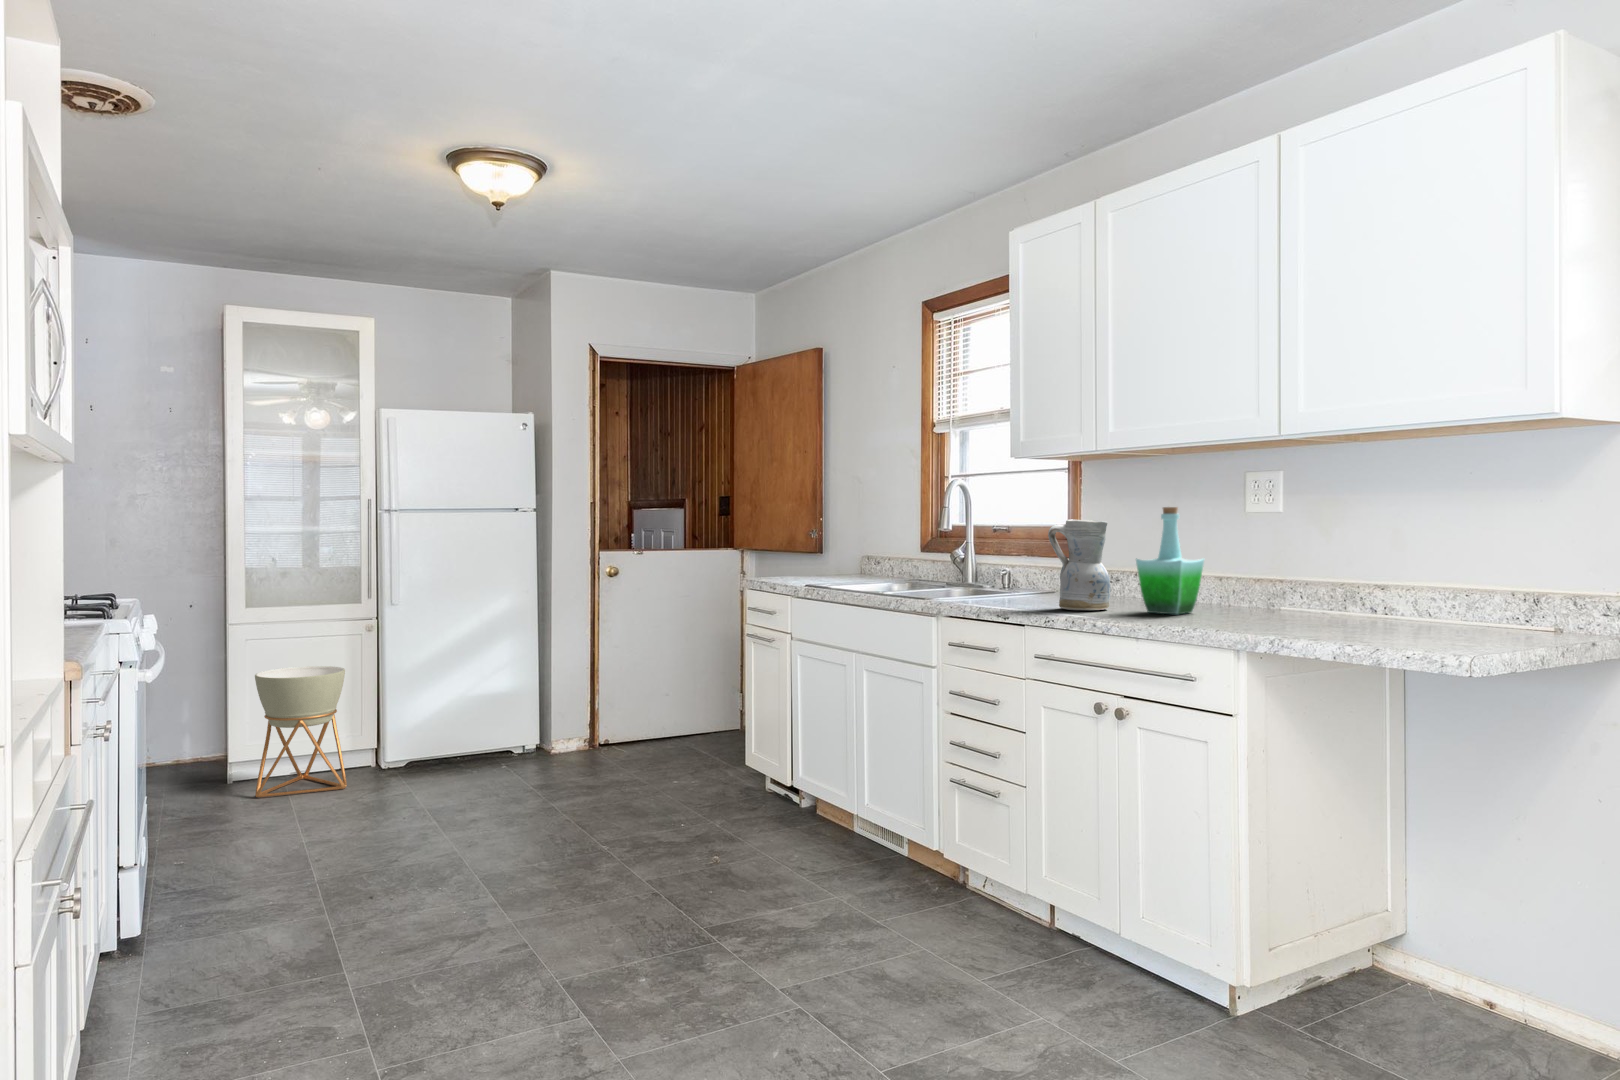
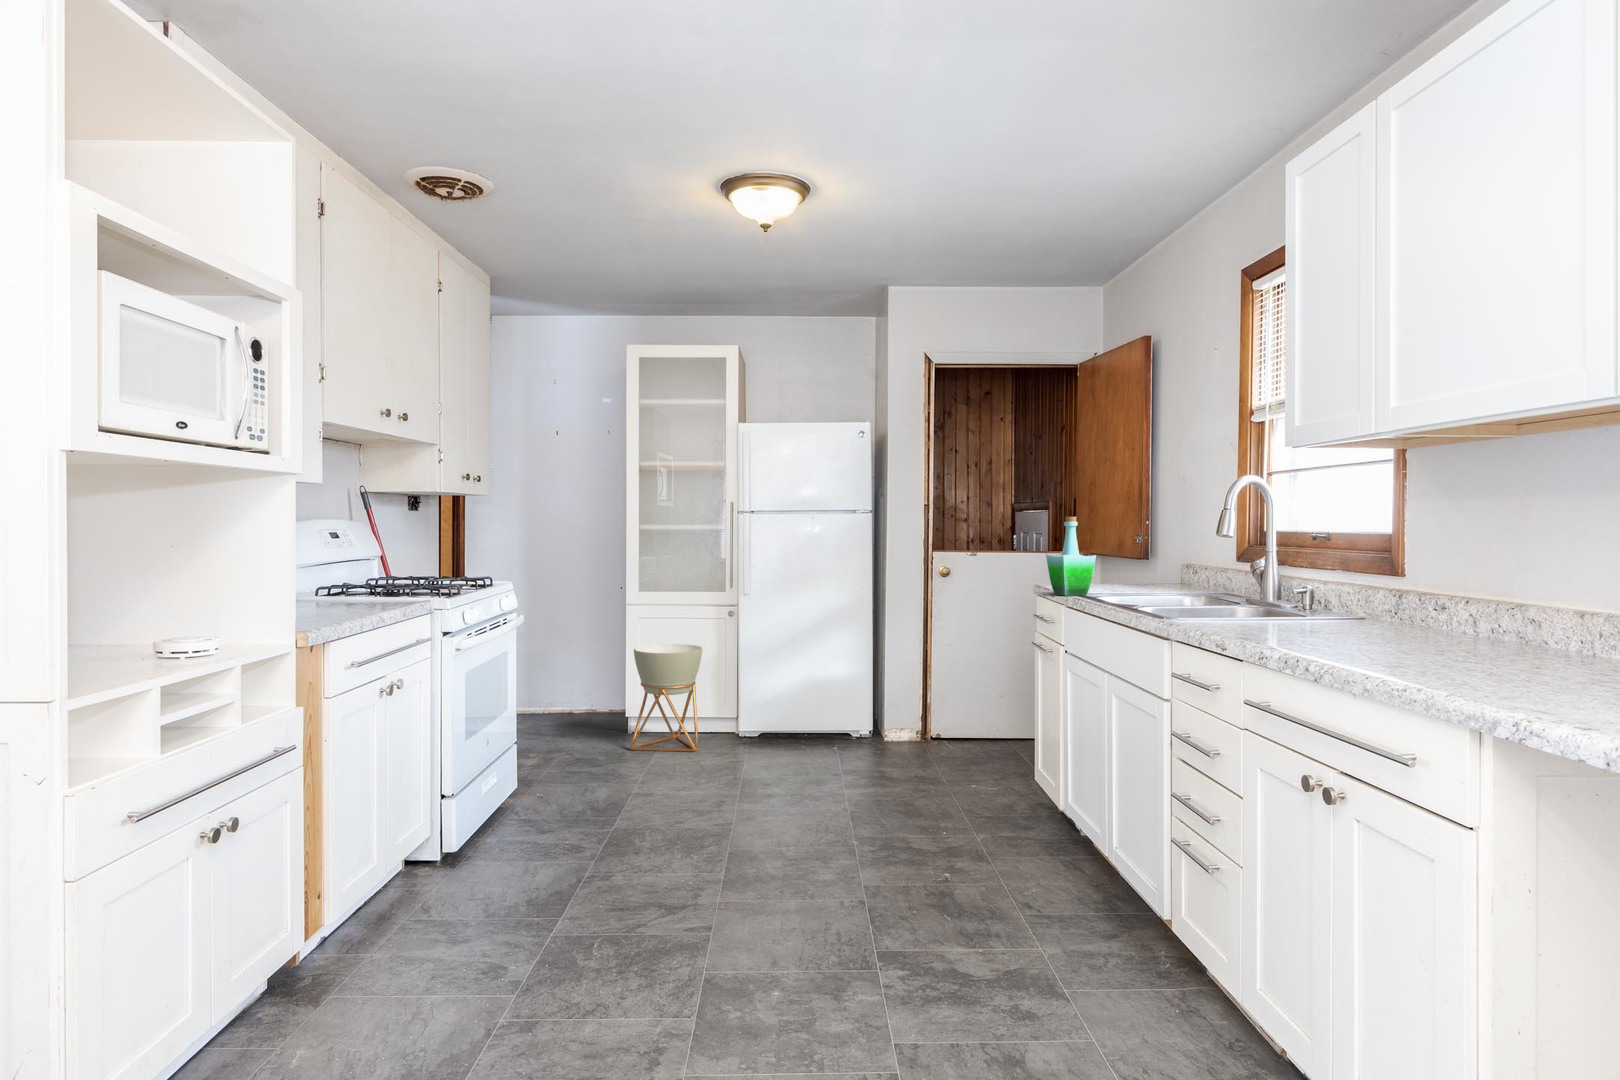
bottle: present [1136,507,1204,614] -> present [1046,517,1096,596]
ceramic pitcher: present [1048,519,1111,610] -> none [1283,525,1372,649]

